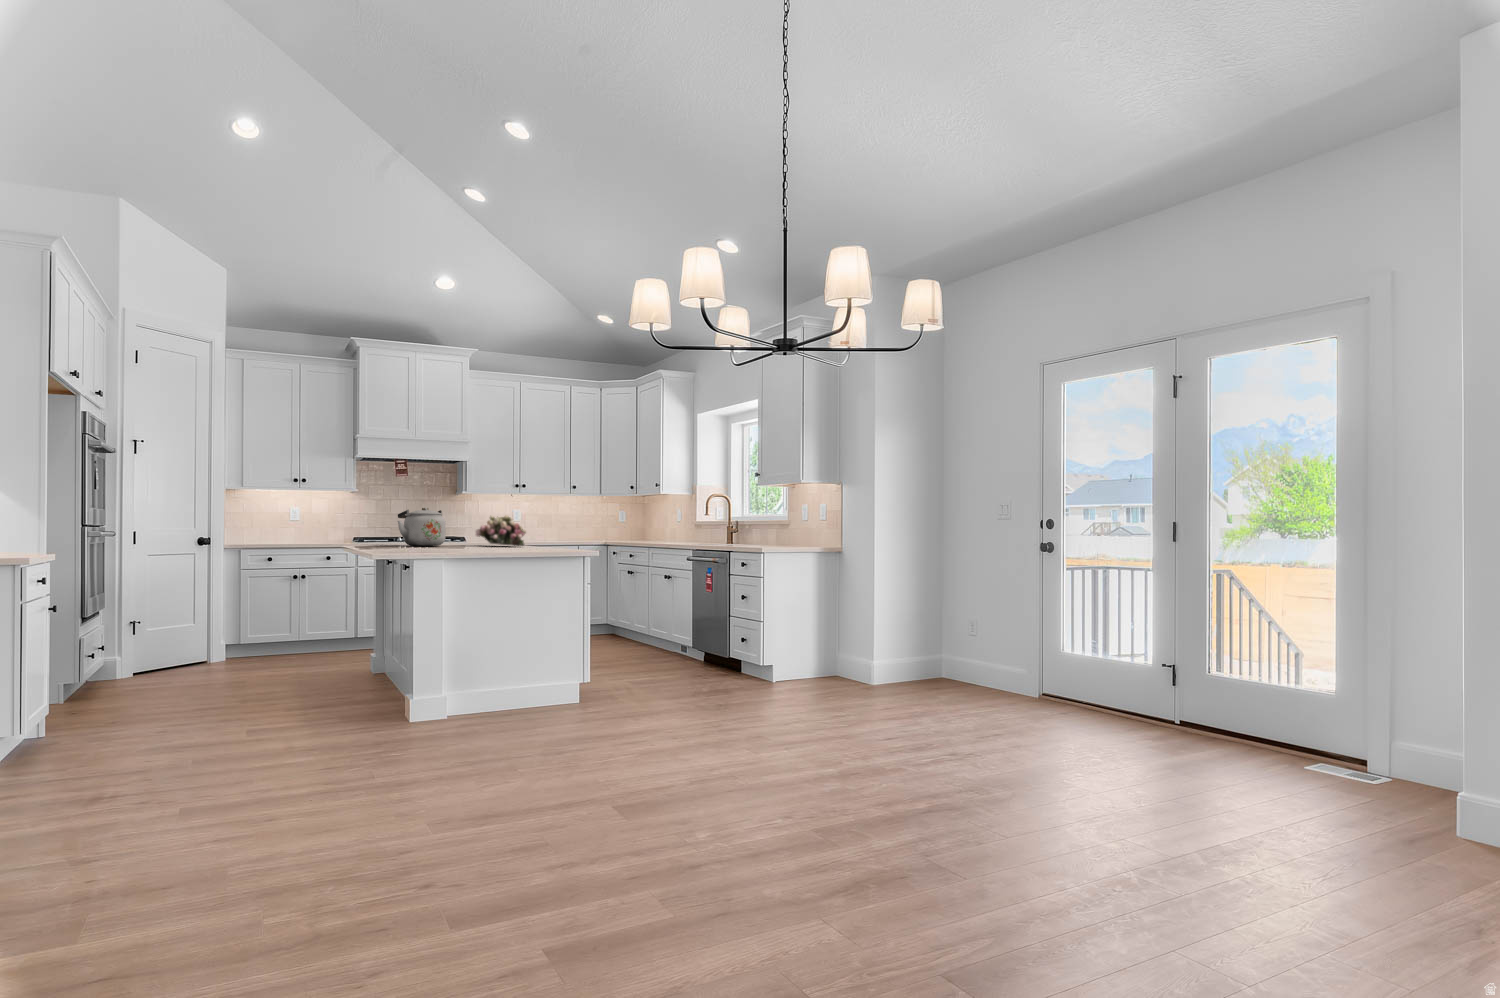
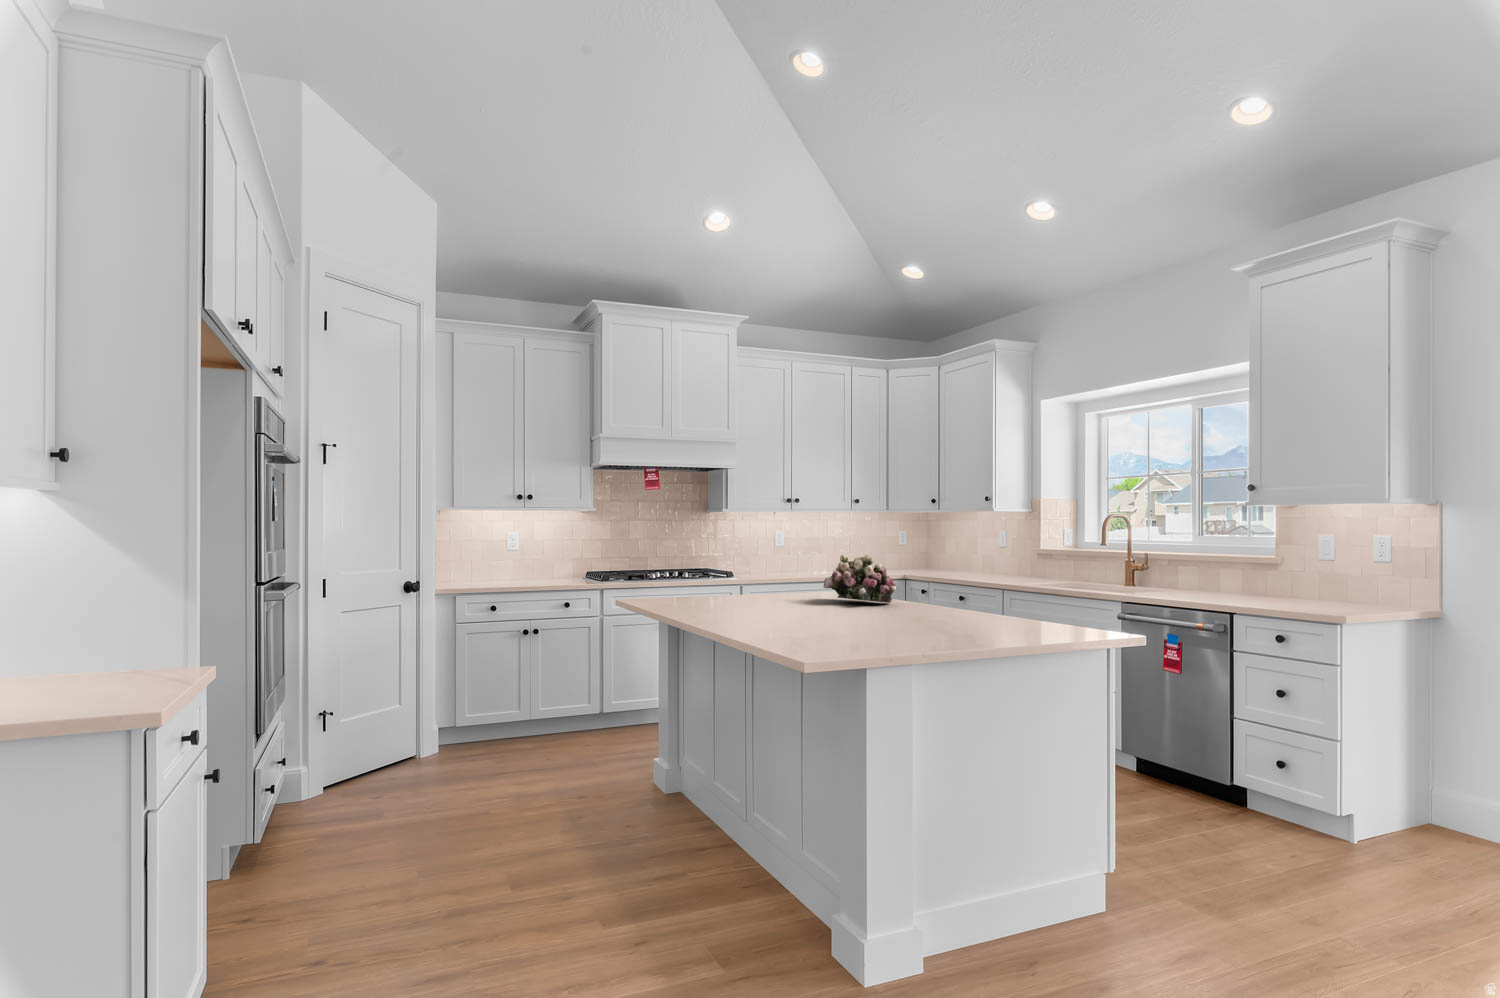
kettle: present [398,507,446,546] -> none [720,546,795,610]

